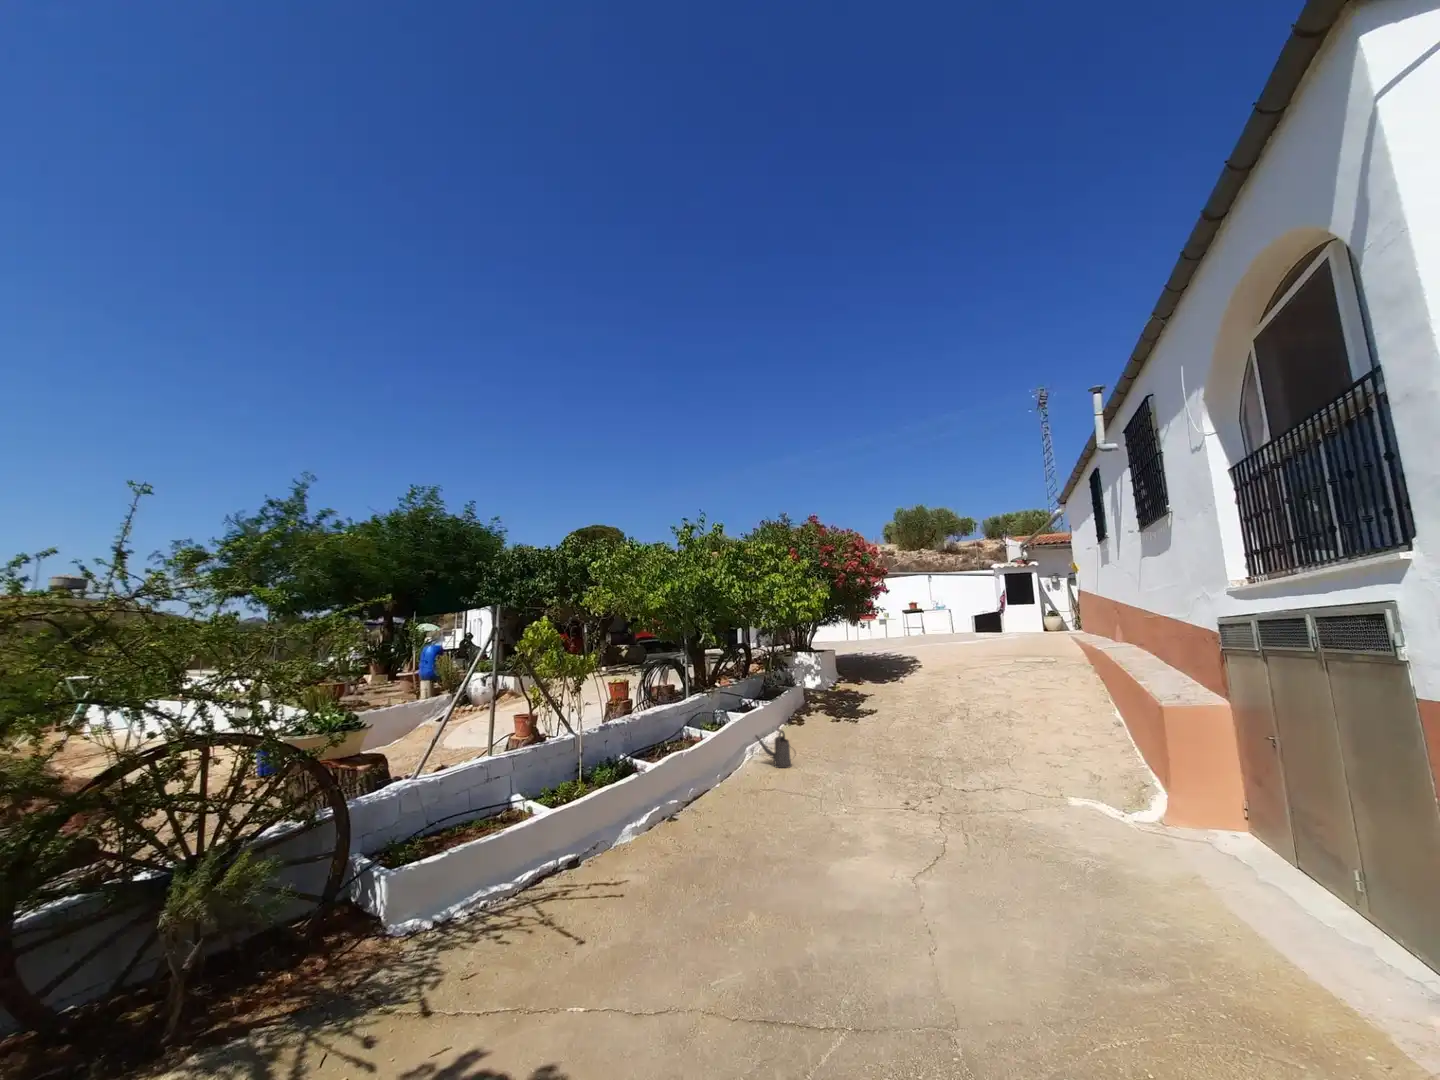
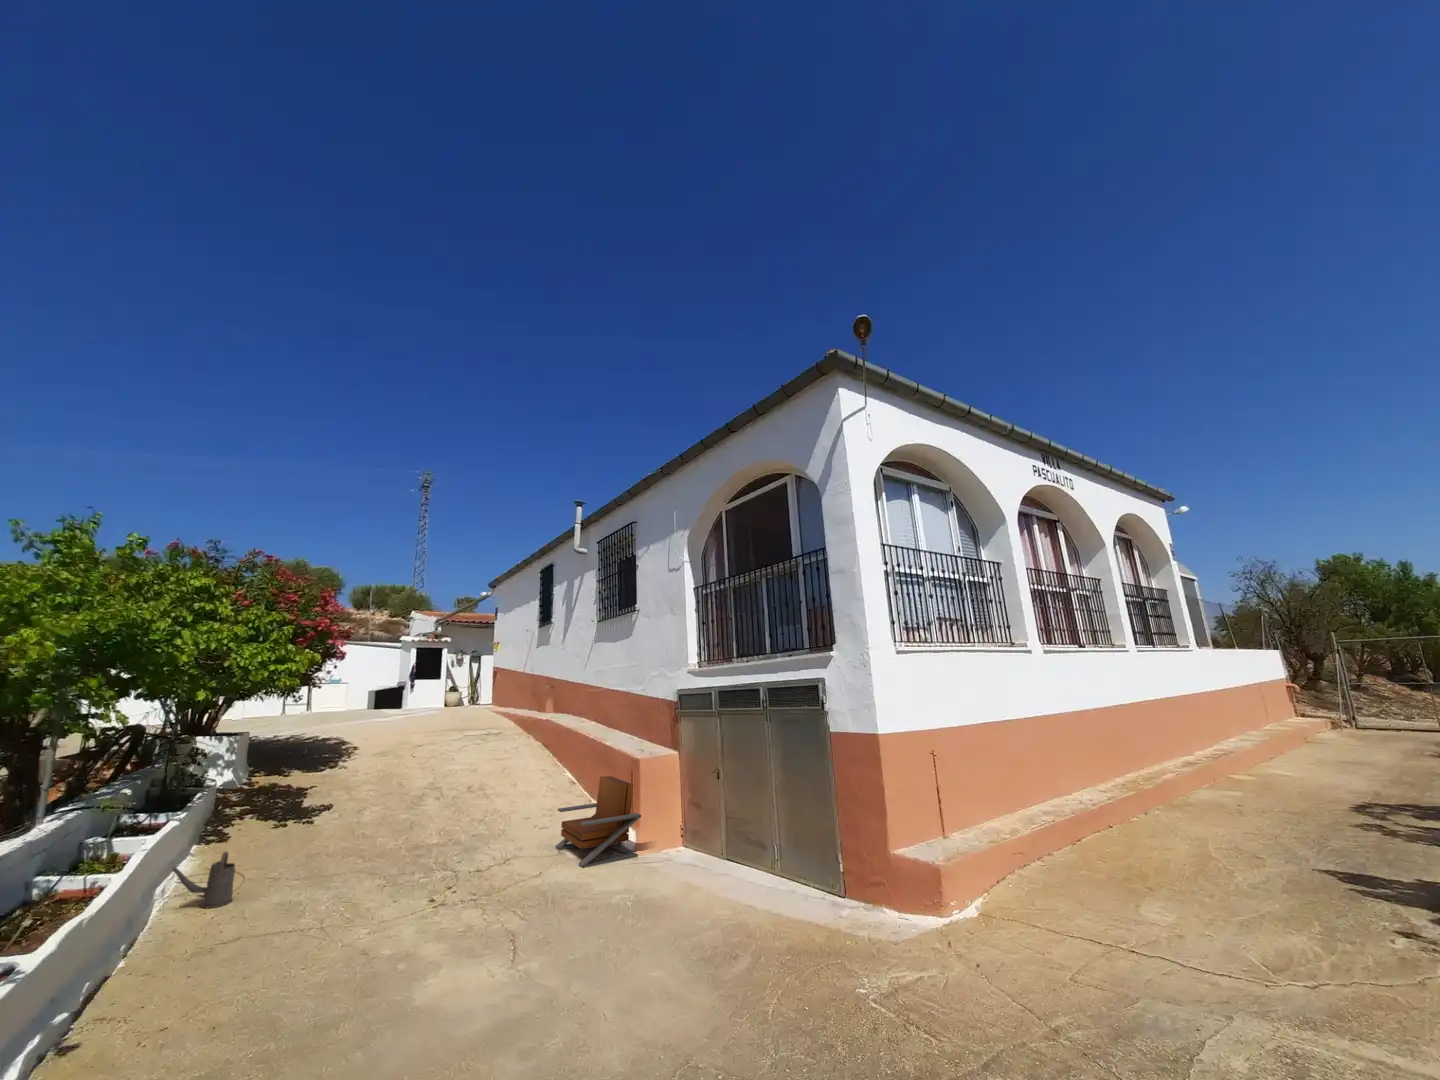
lounge chair: none [1061,718,1161,823] -> present [555,776,641,868]

